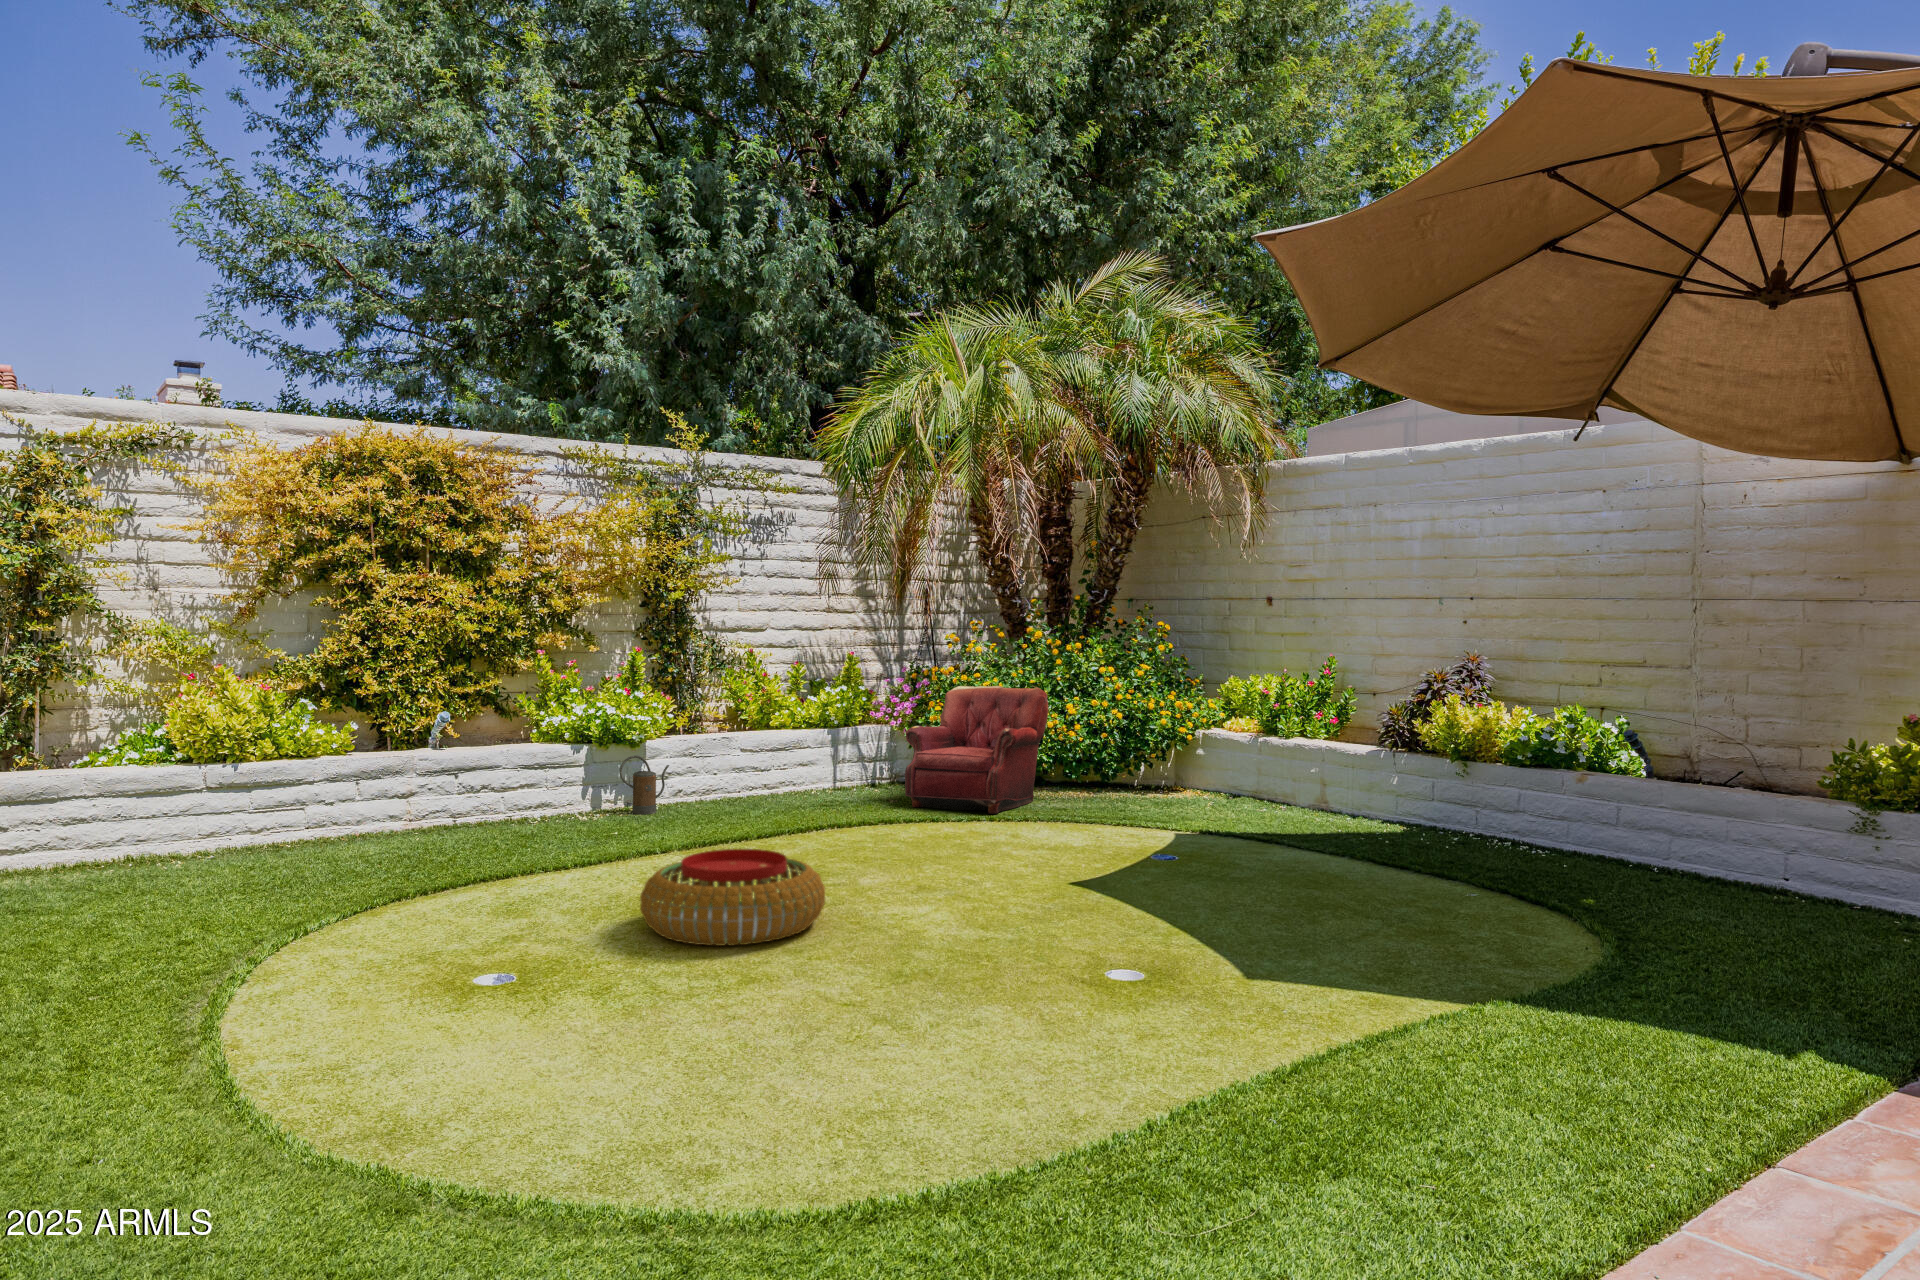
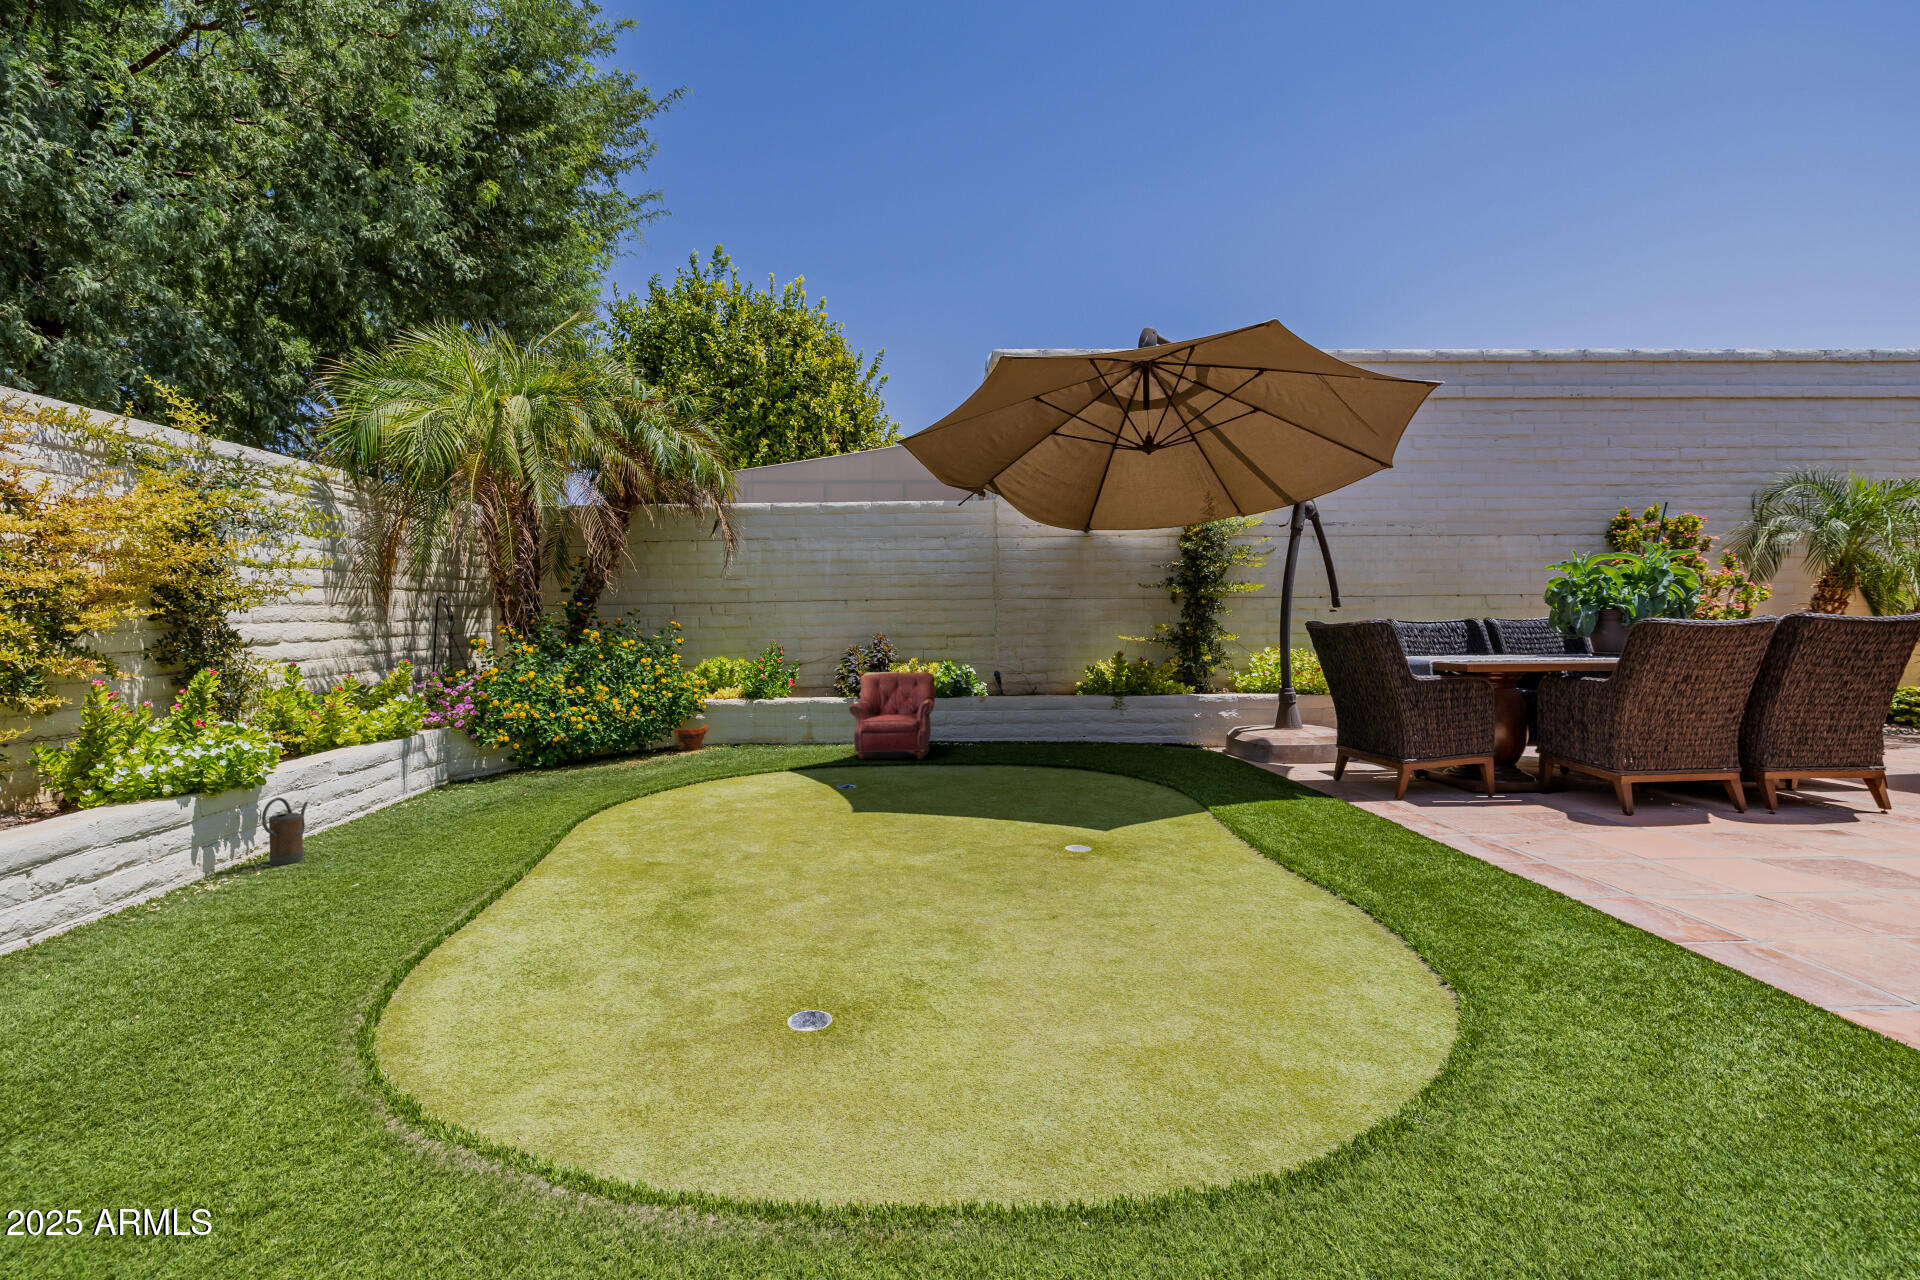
armchair: present [905,686,1048,814] -> present [849,671,935,759]
planter: none [1150,756,1201,792] -> present [674,725,708,750]
pouf: present [640,849,825,946] -> none [694,828,846,915]

